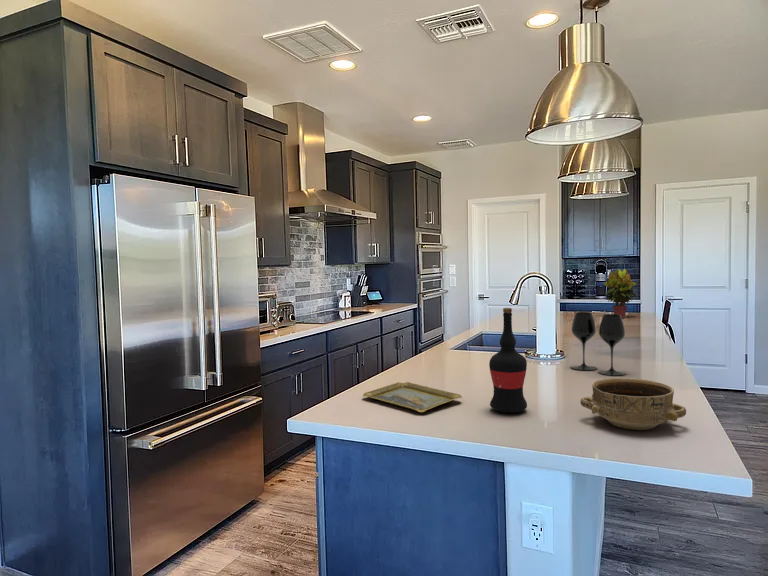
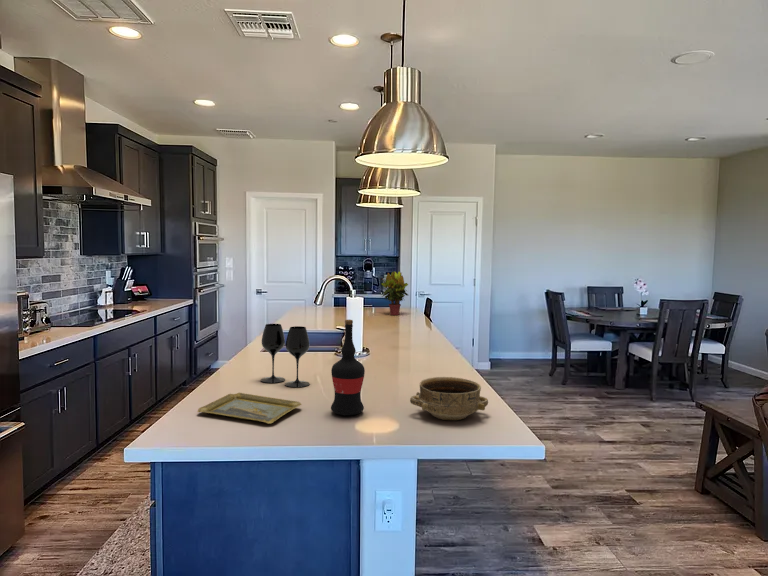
wine glass: present [571,312,626,375] -> present [261,324,310,387]

